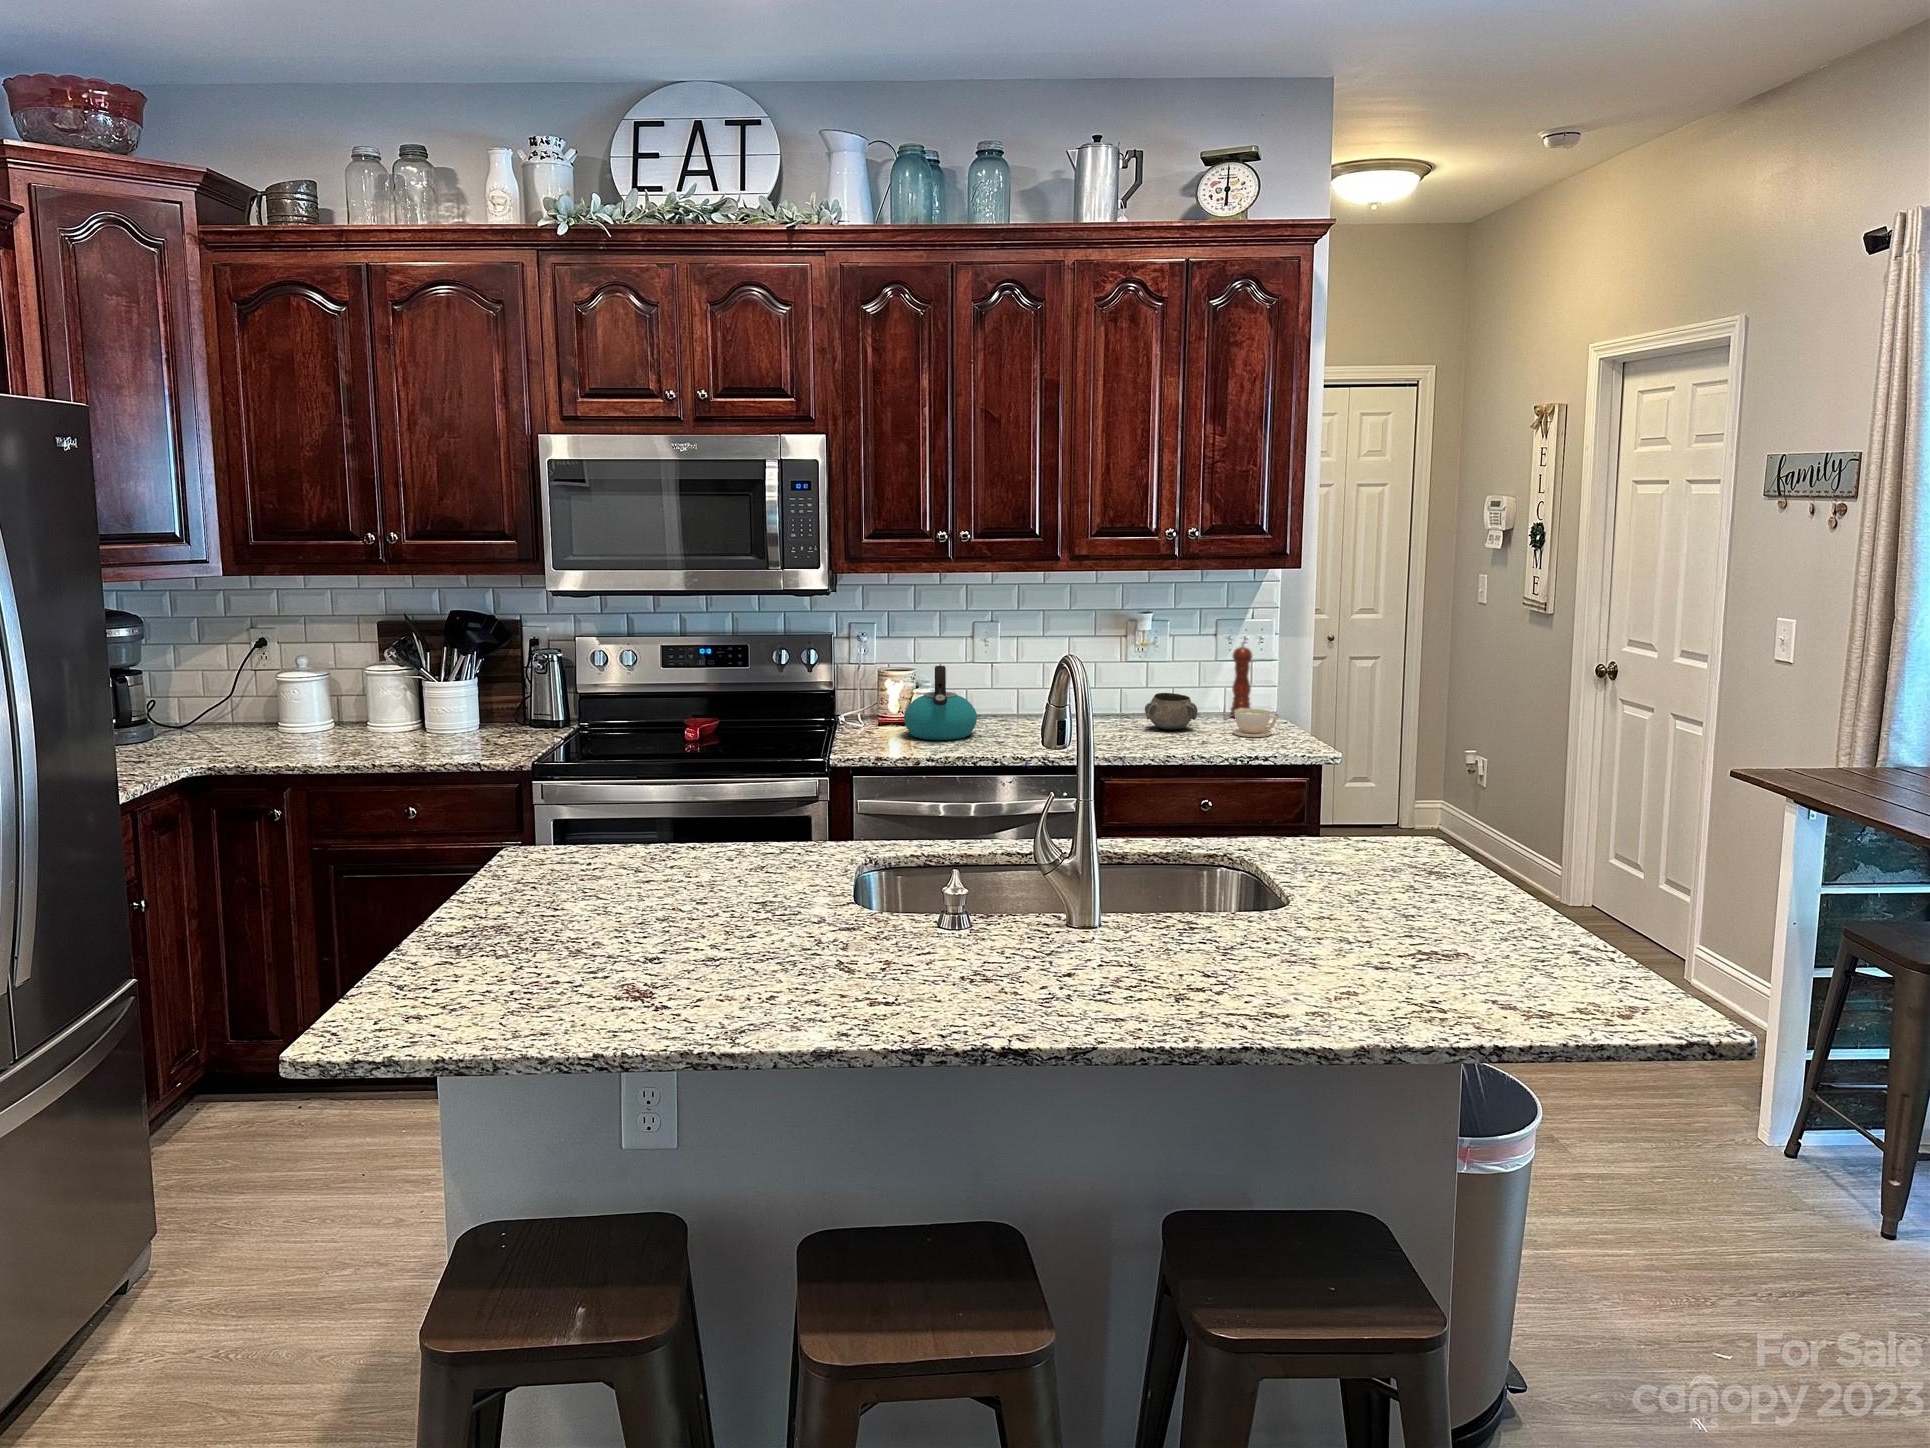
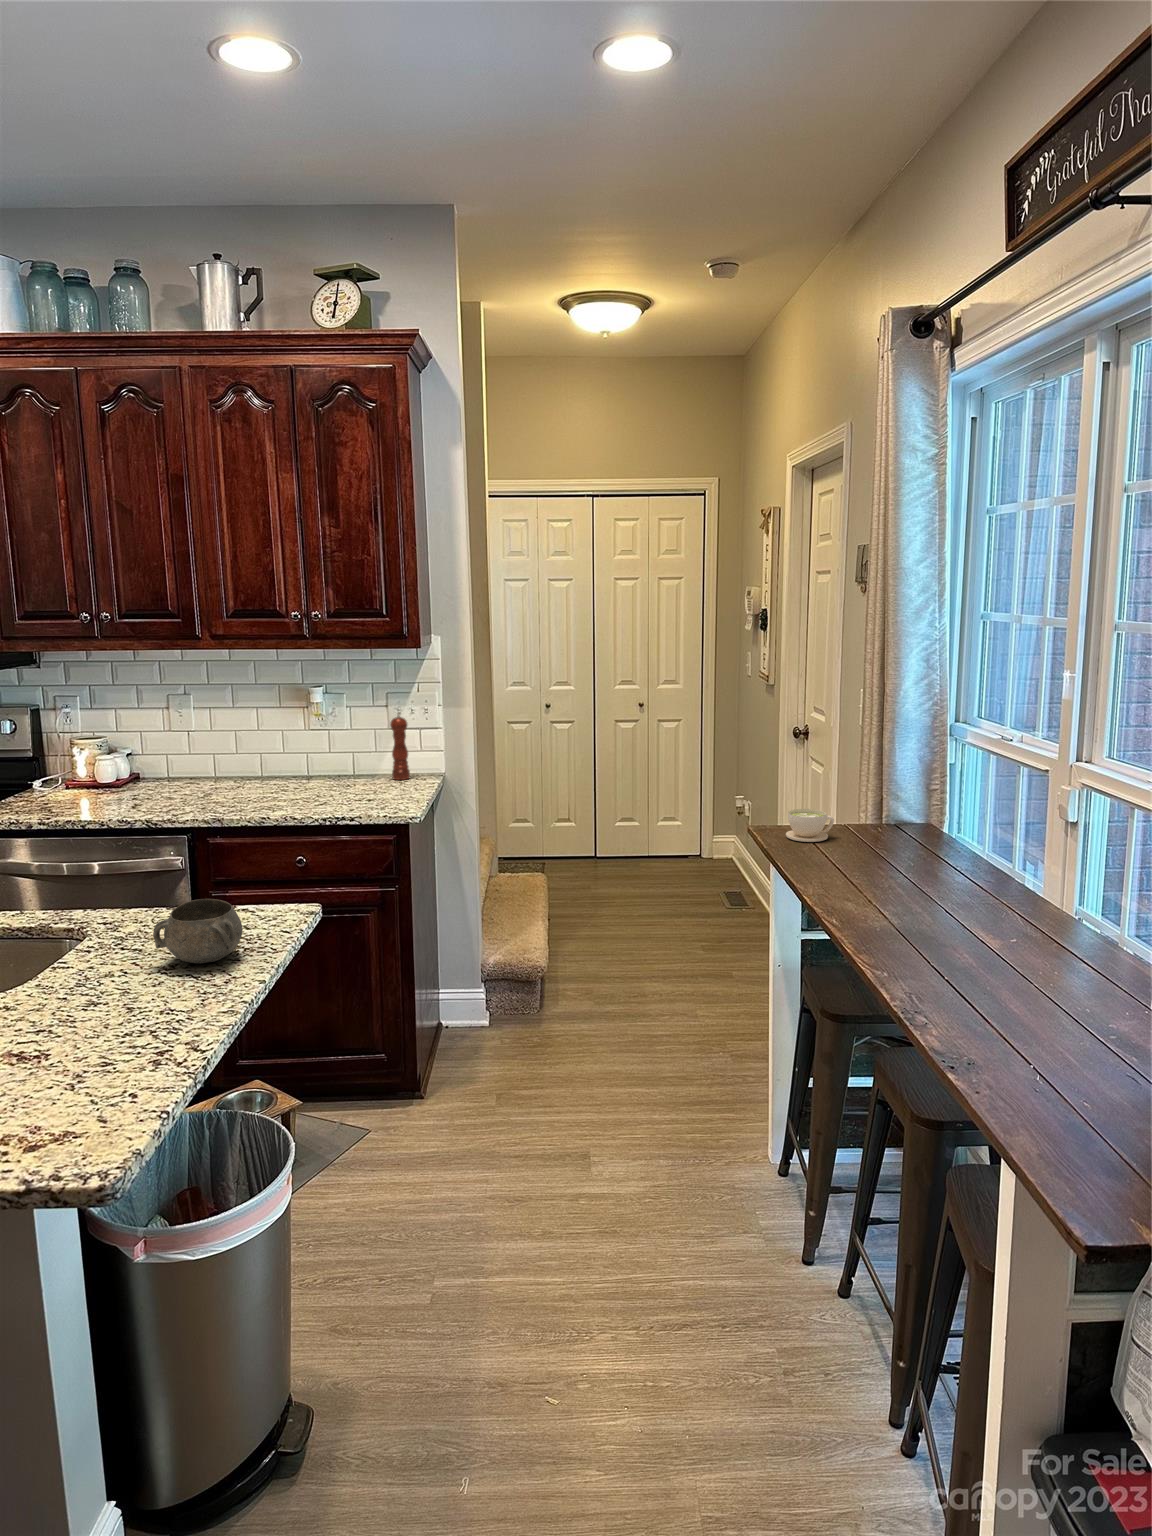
kettle: present [904,666,977,740] -> none [64,735,136,803]
decorative bowl: present [1145,693,1198,730] -> present [153,899,243,963]
coffee cup: present [1233,709,1277,737] -> present [786,809,834,842]

